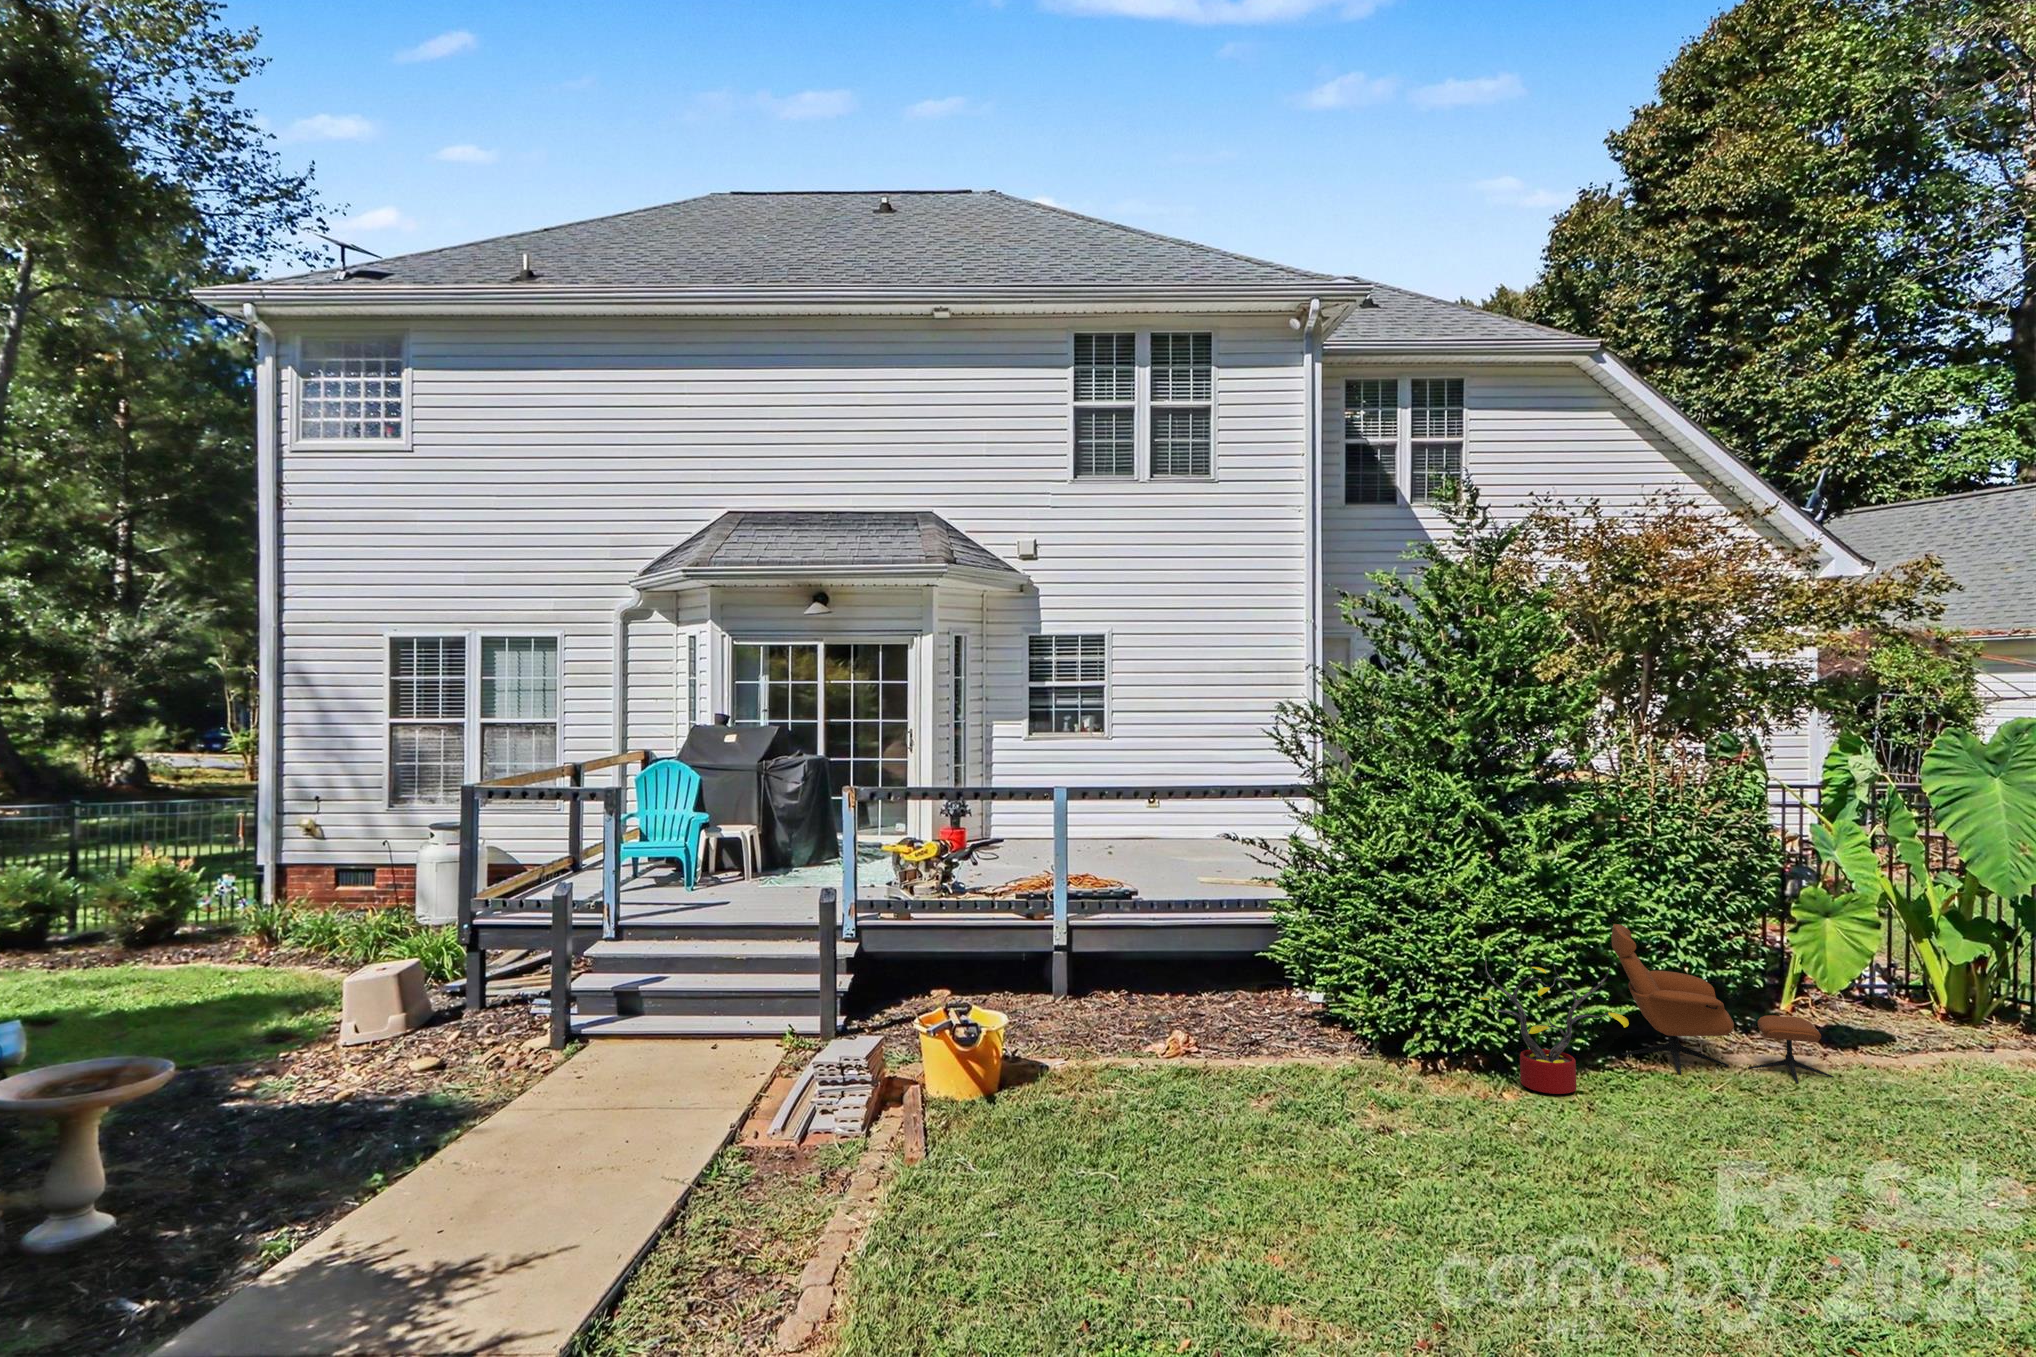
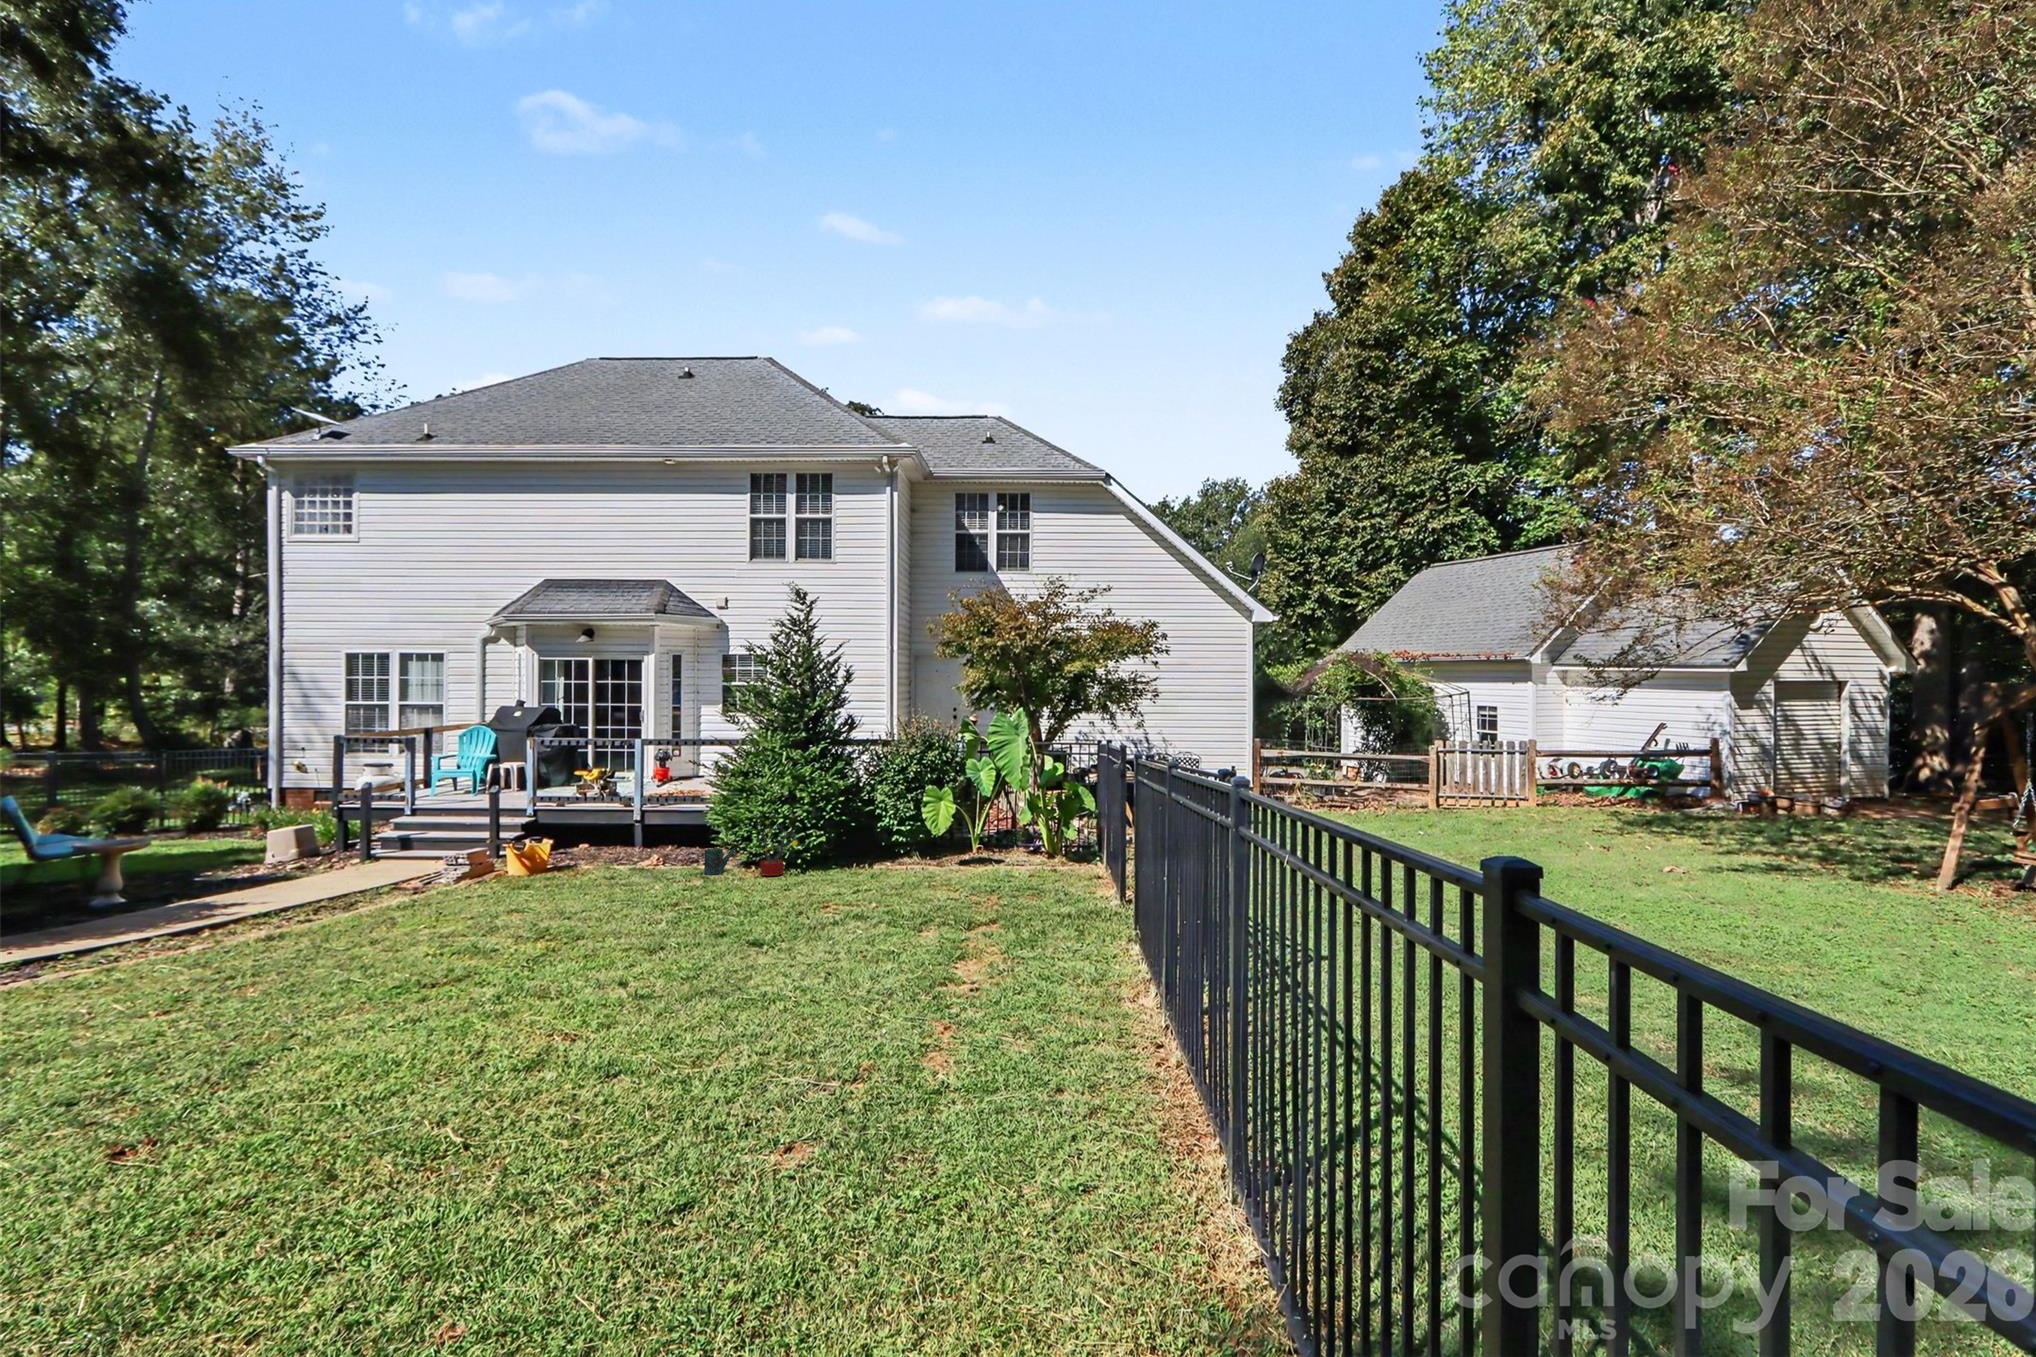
lounge chair: present [1611,924,1834,1084] -> none [830,806,907,874]
watering can: none [1373,1011,1433,1088] -> present [698,843,739,875]

